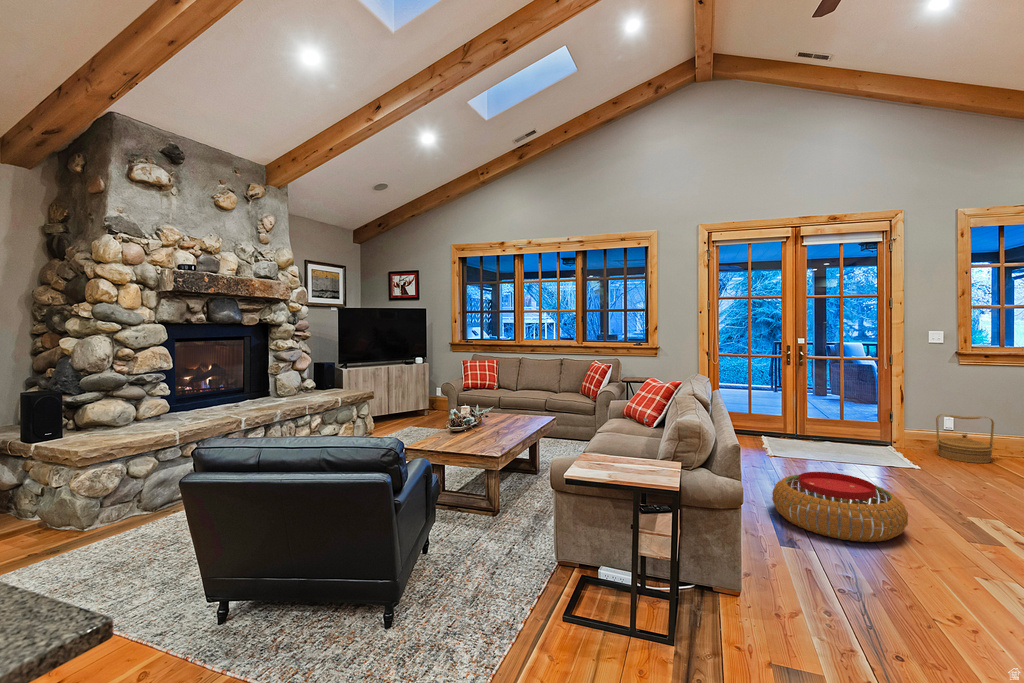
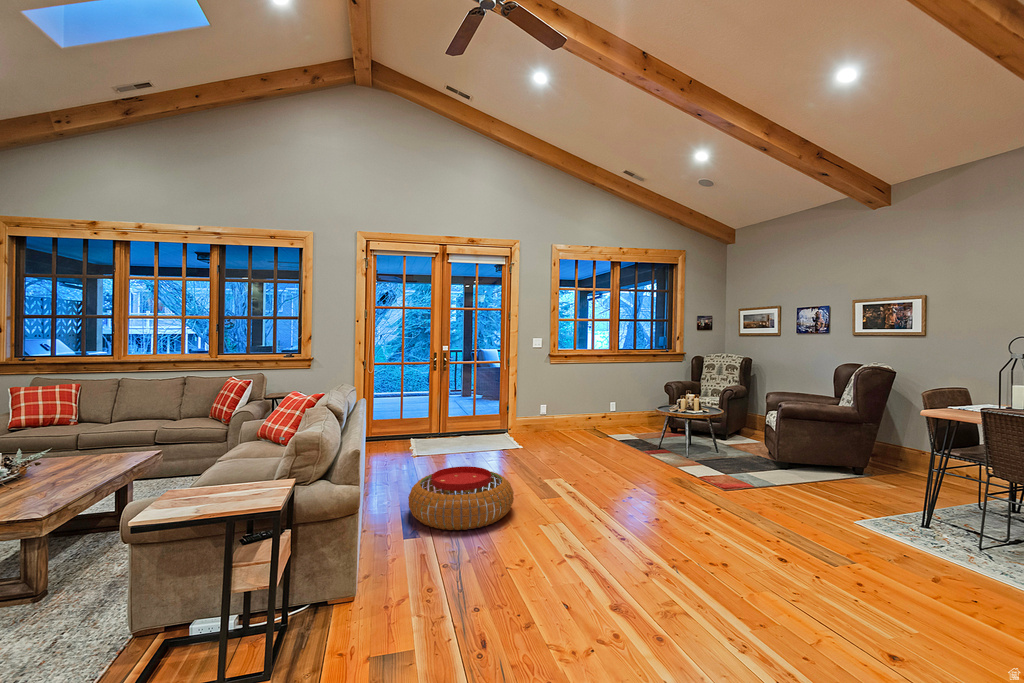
woven basket: present [936,414,994,463] -> none [538,403,570,439]

